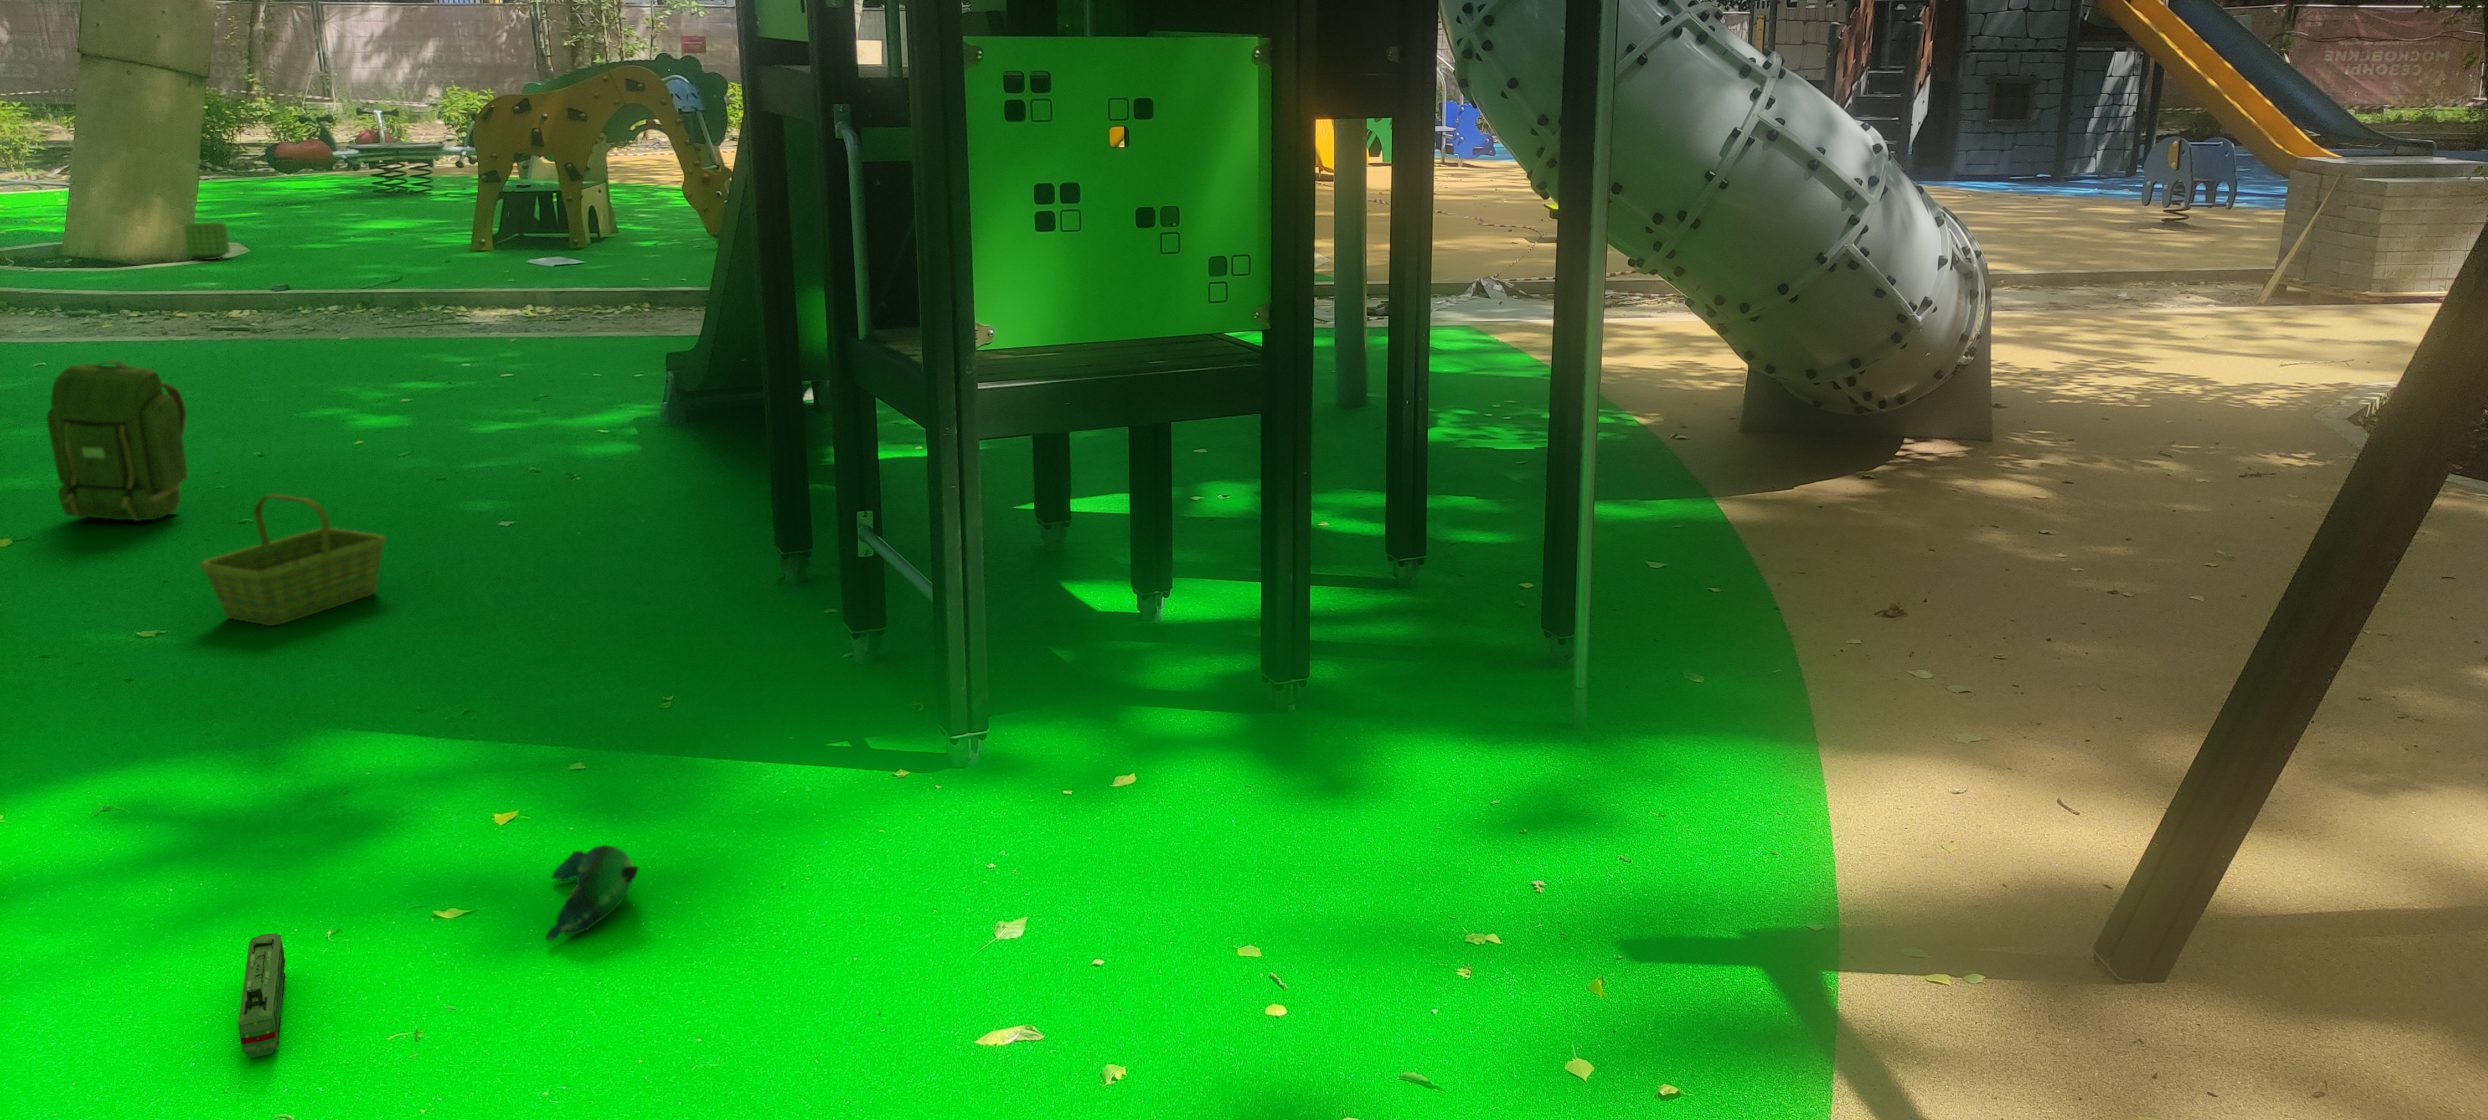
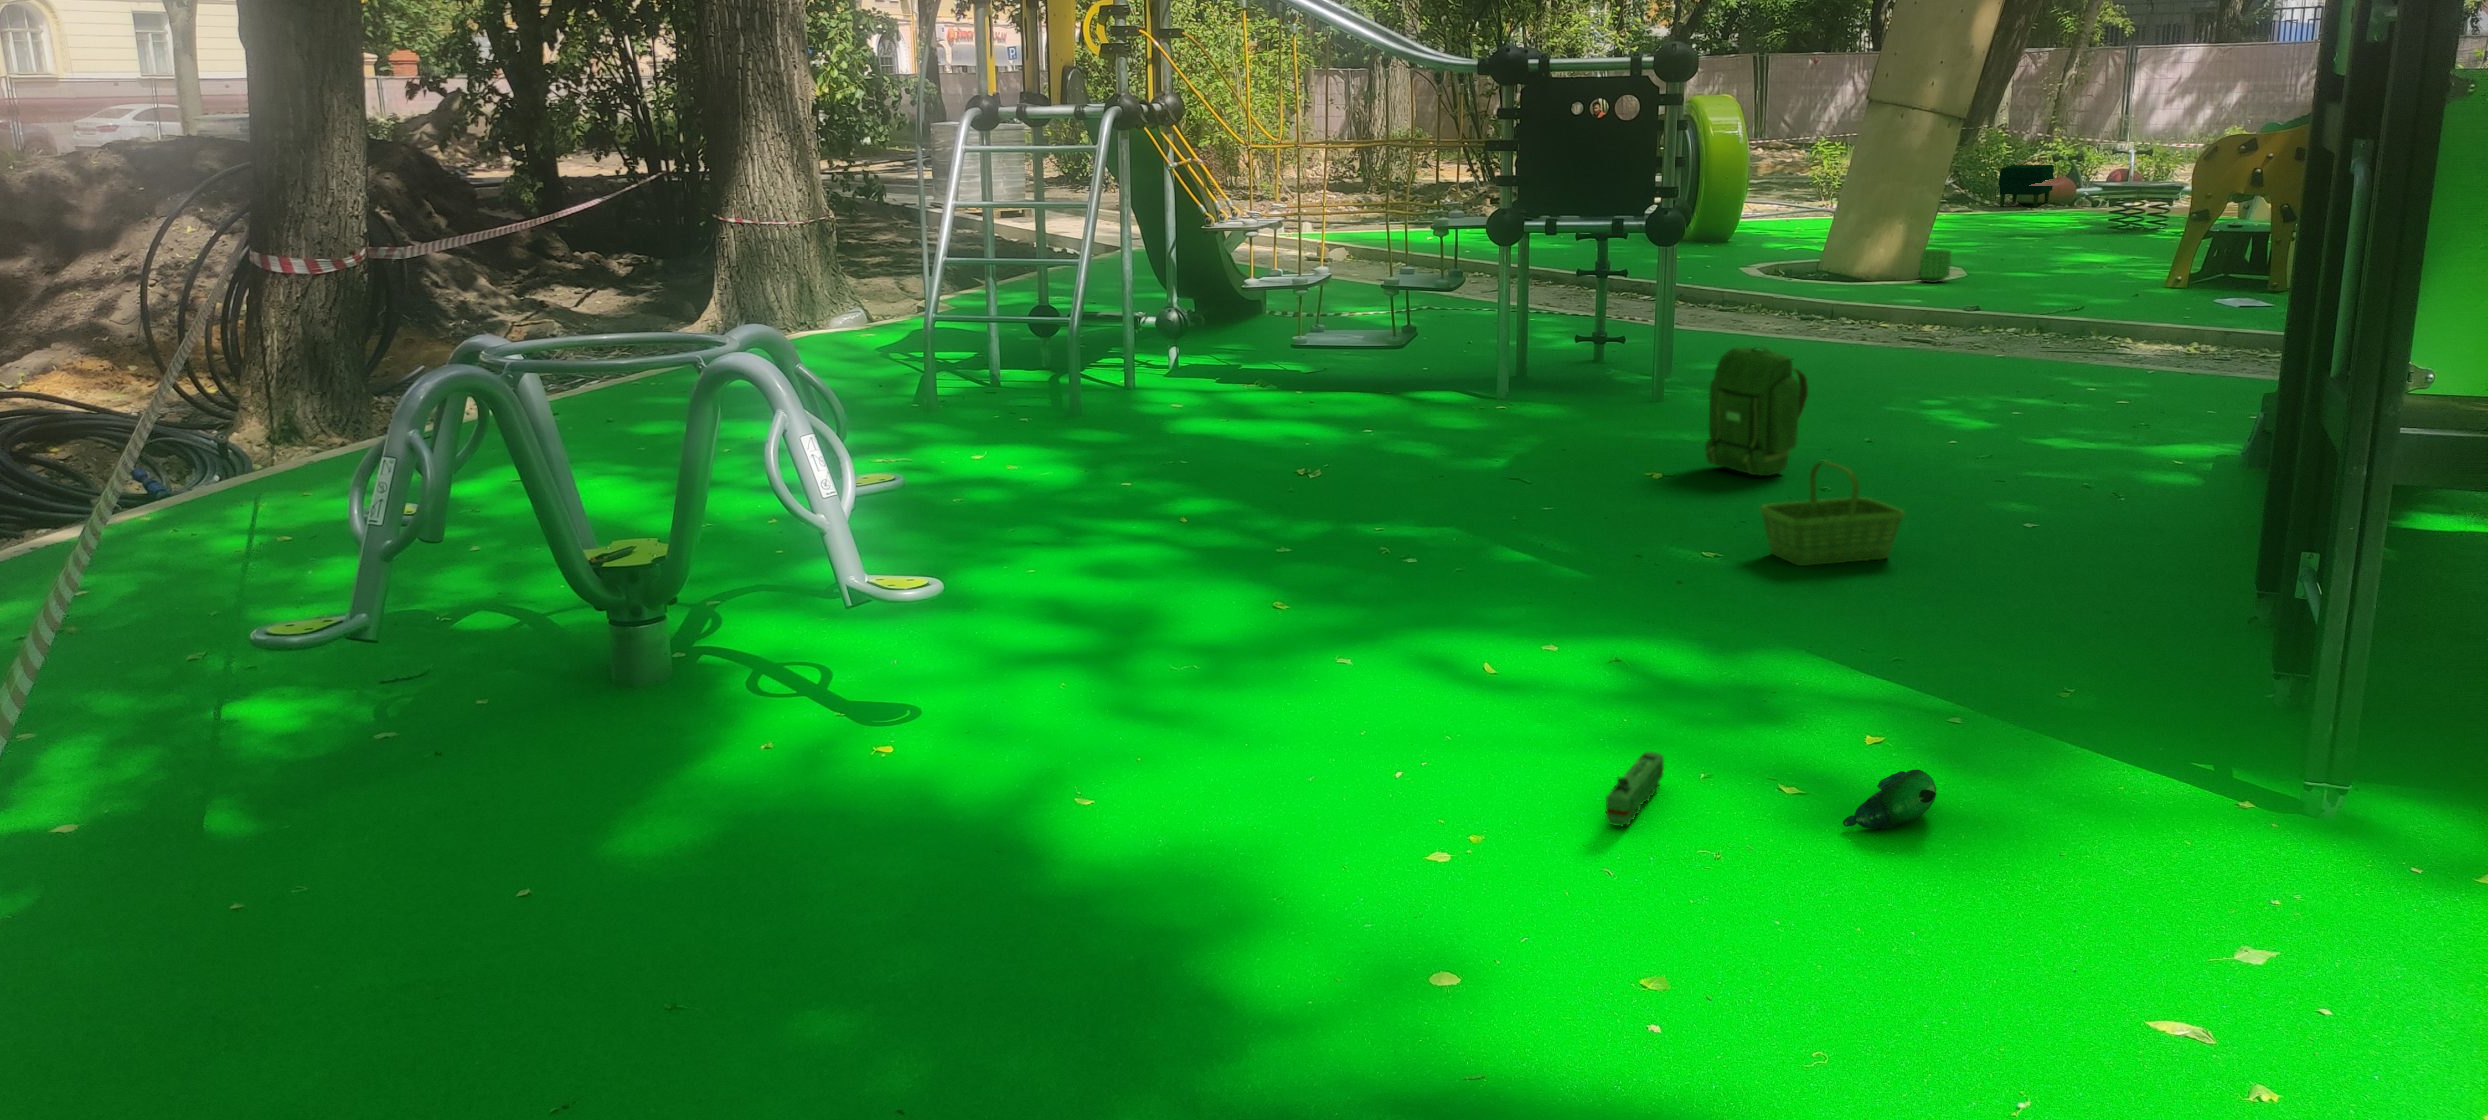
bench: none [225,125,285,171] -> present [1999,165,2054,207]

